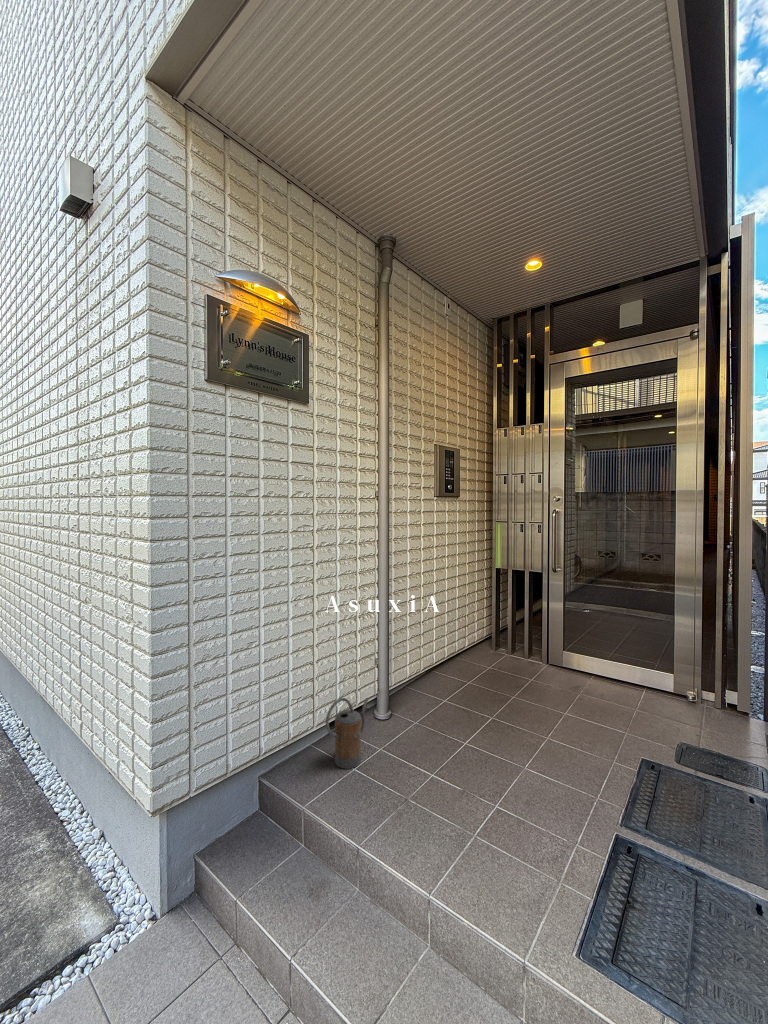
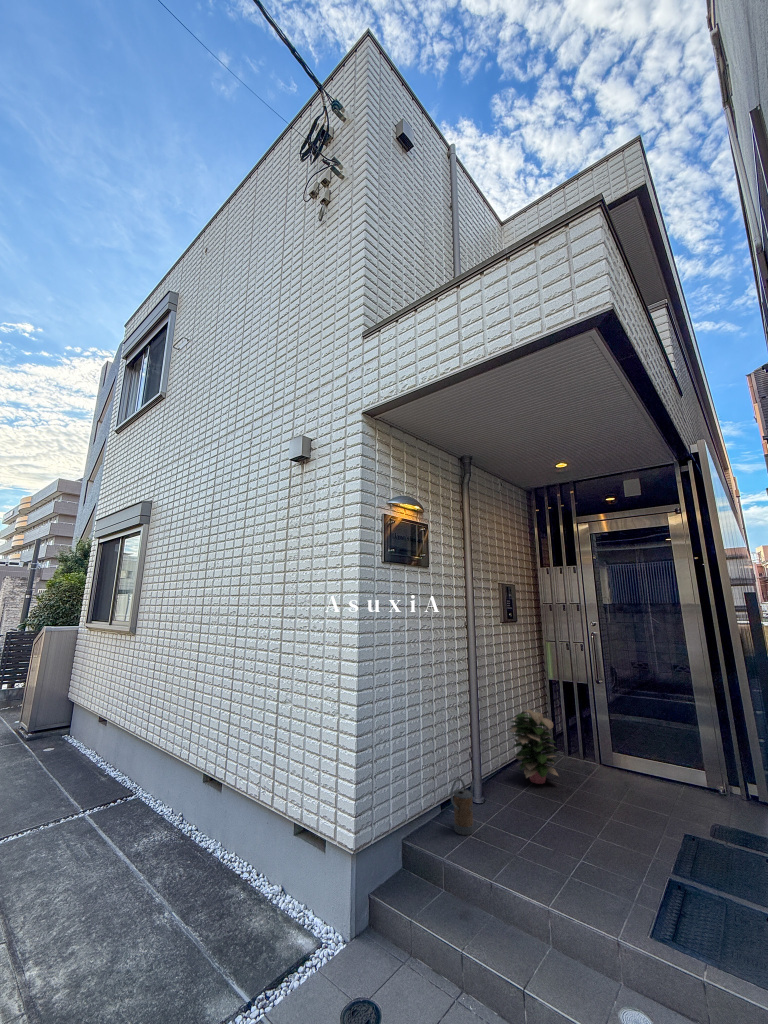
decorative plant: none [435,603,495,690] -> present [510,709,559,784]

